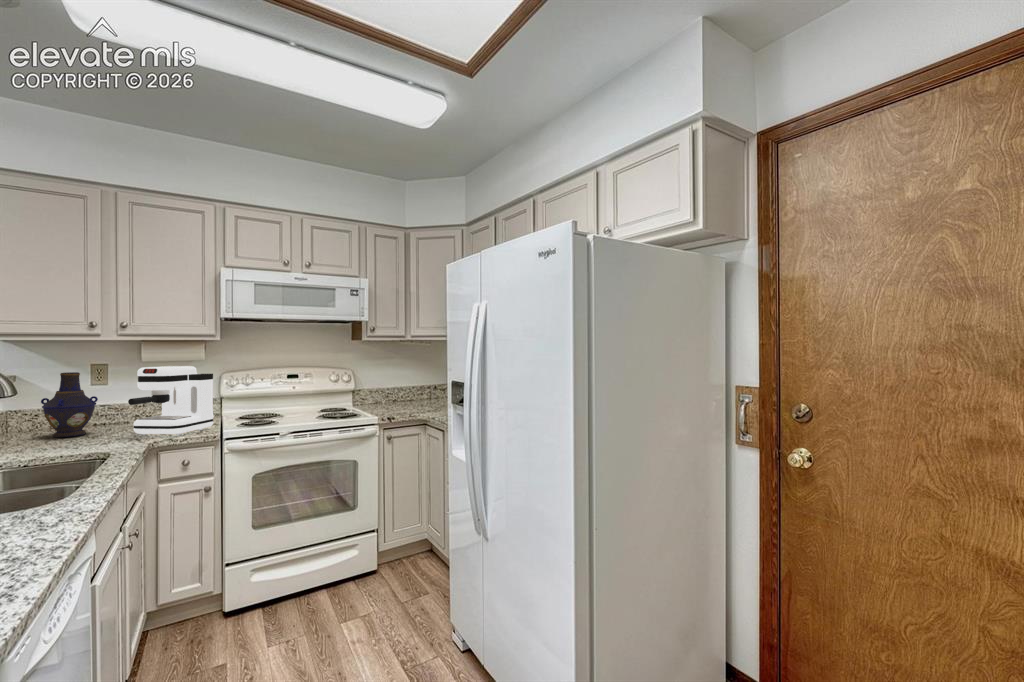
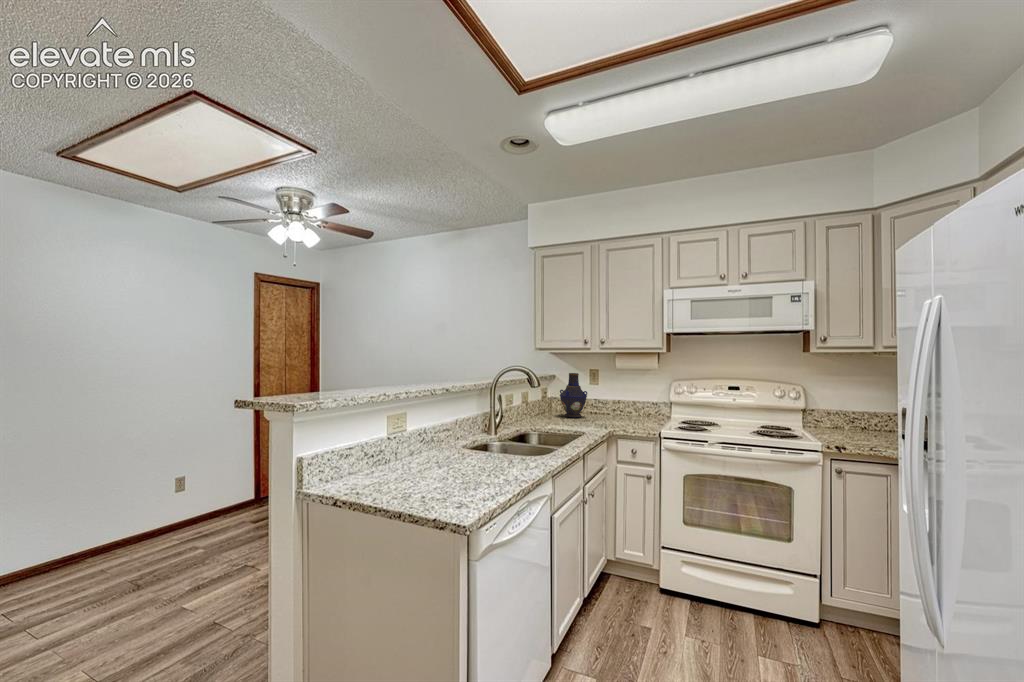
coffee maker: present [128,366,213,435] -> none [600,372,659,428]

